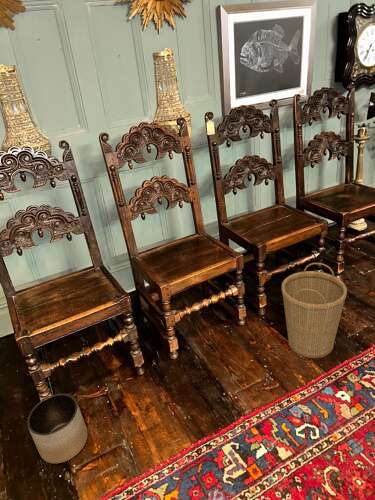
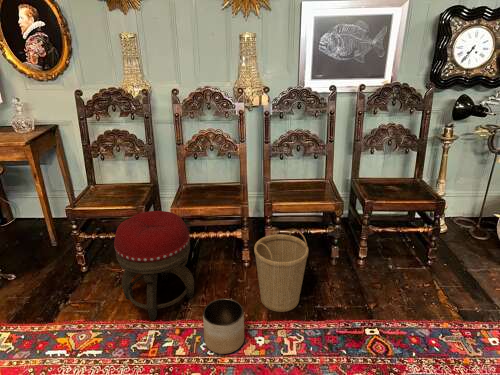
footstool: none [129,292,229,434] -> present [114,211,194,320]
planter: present [27,394,88,463] -> present [203,298,244,354]

